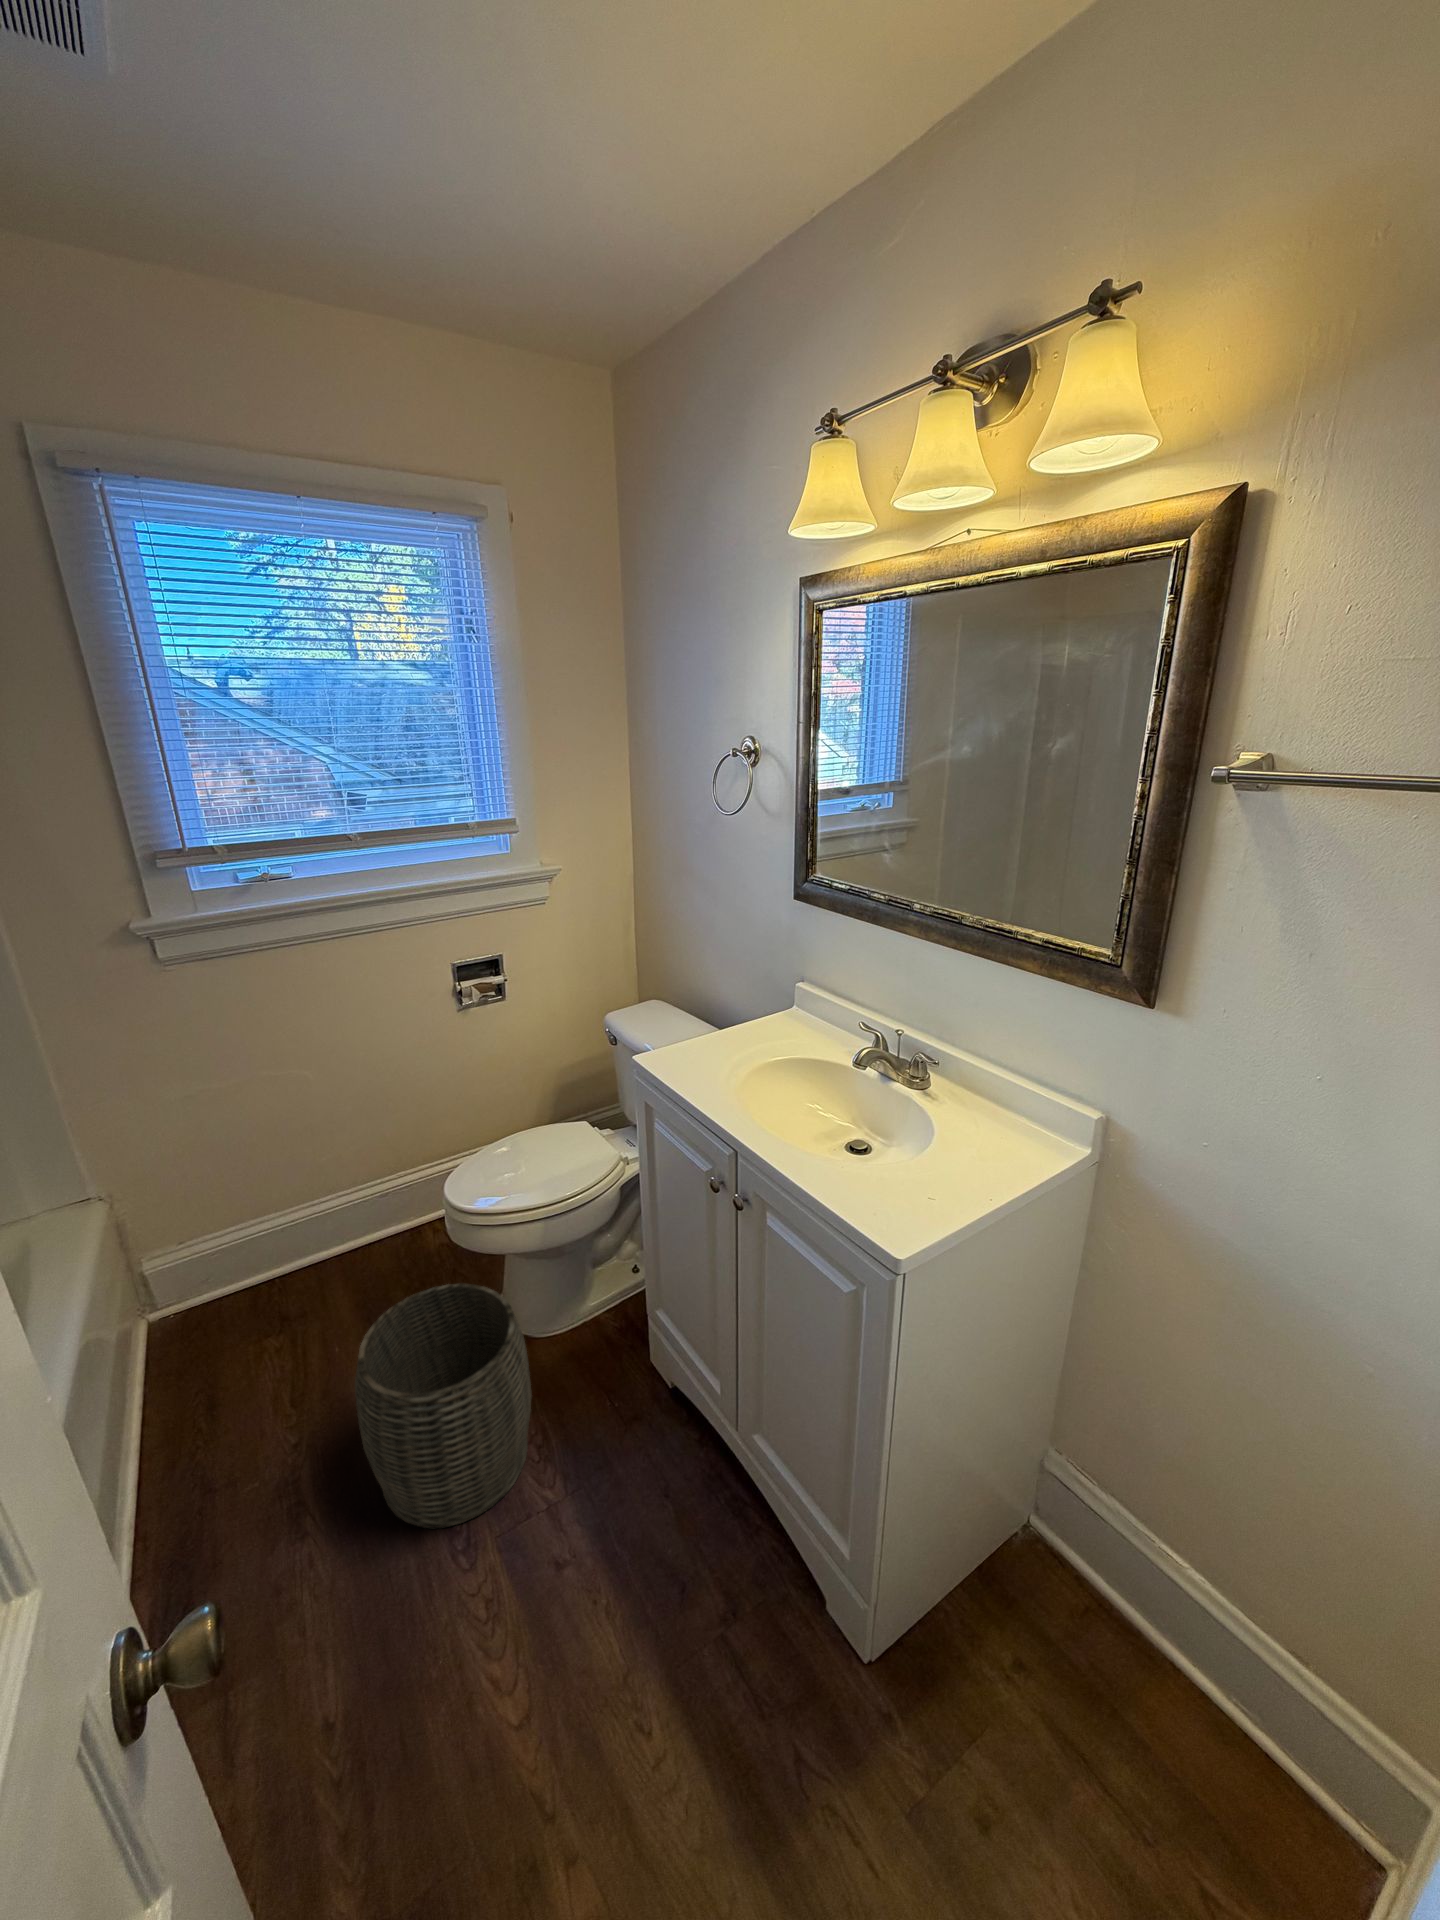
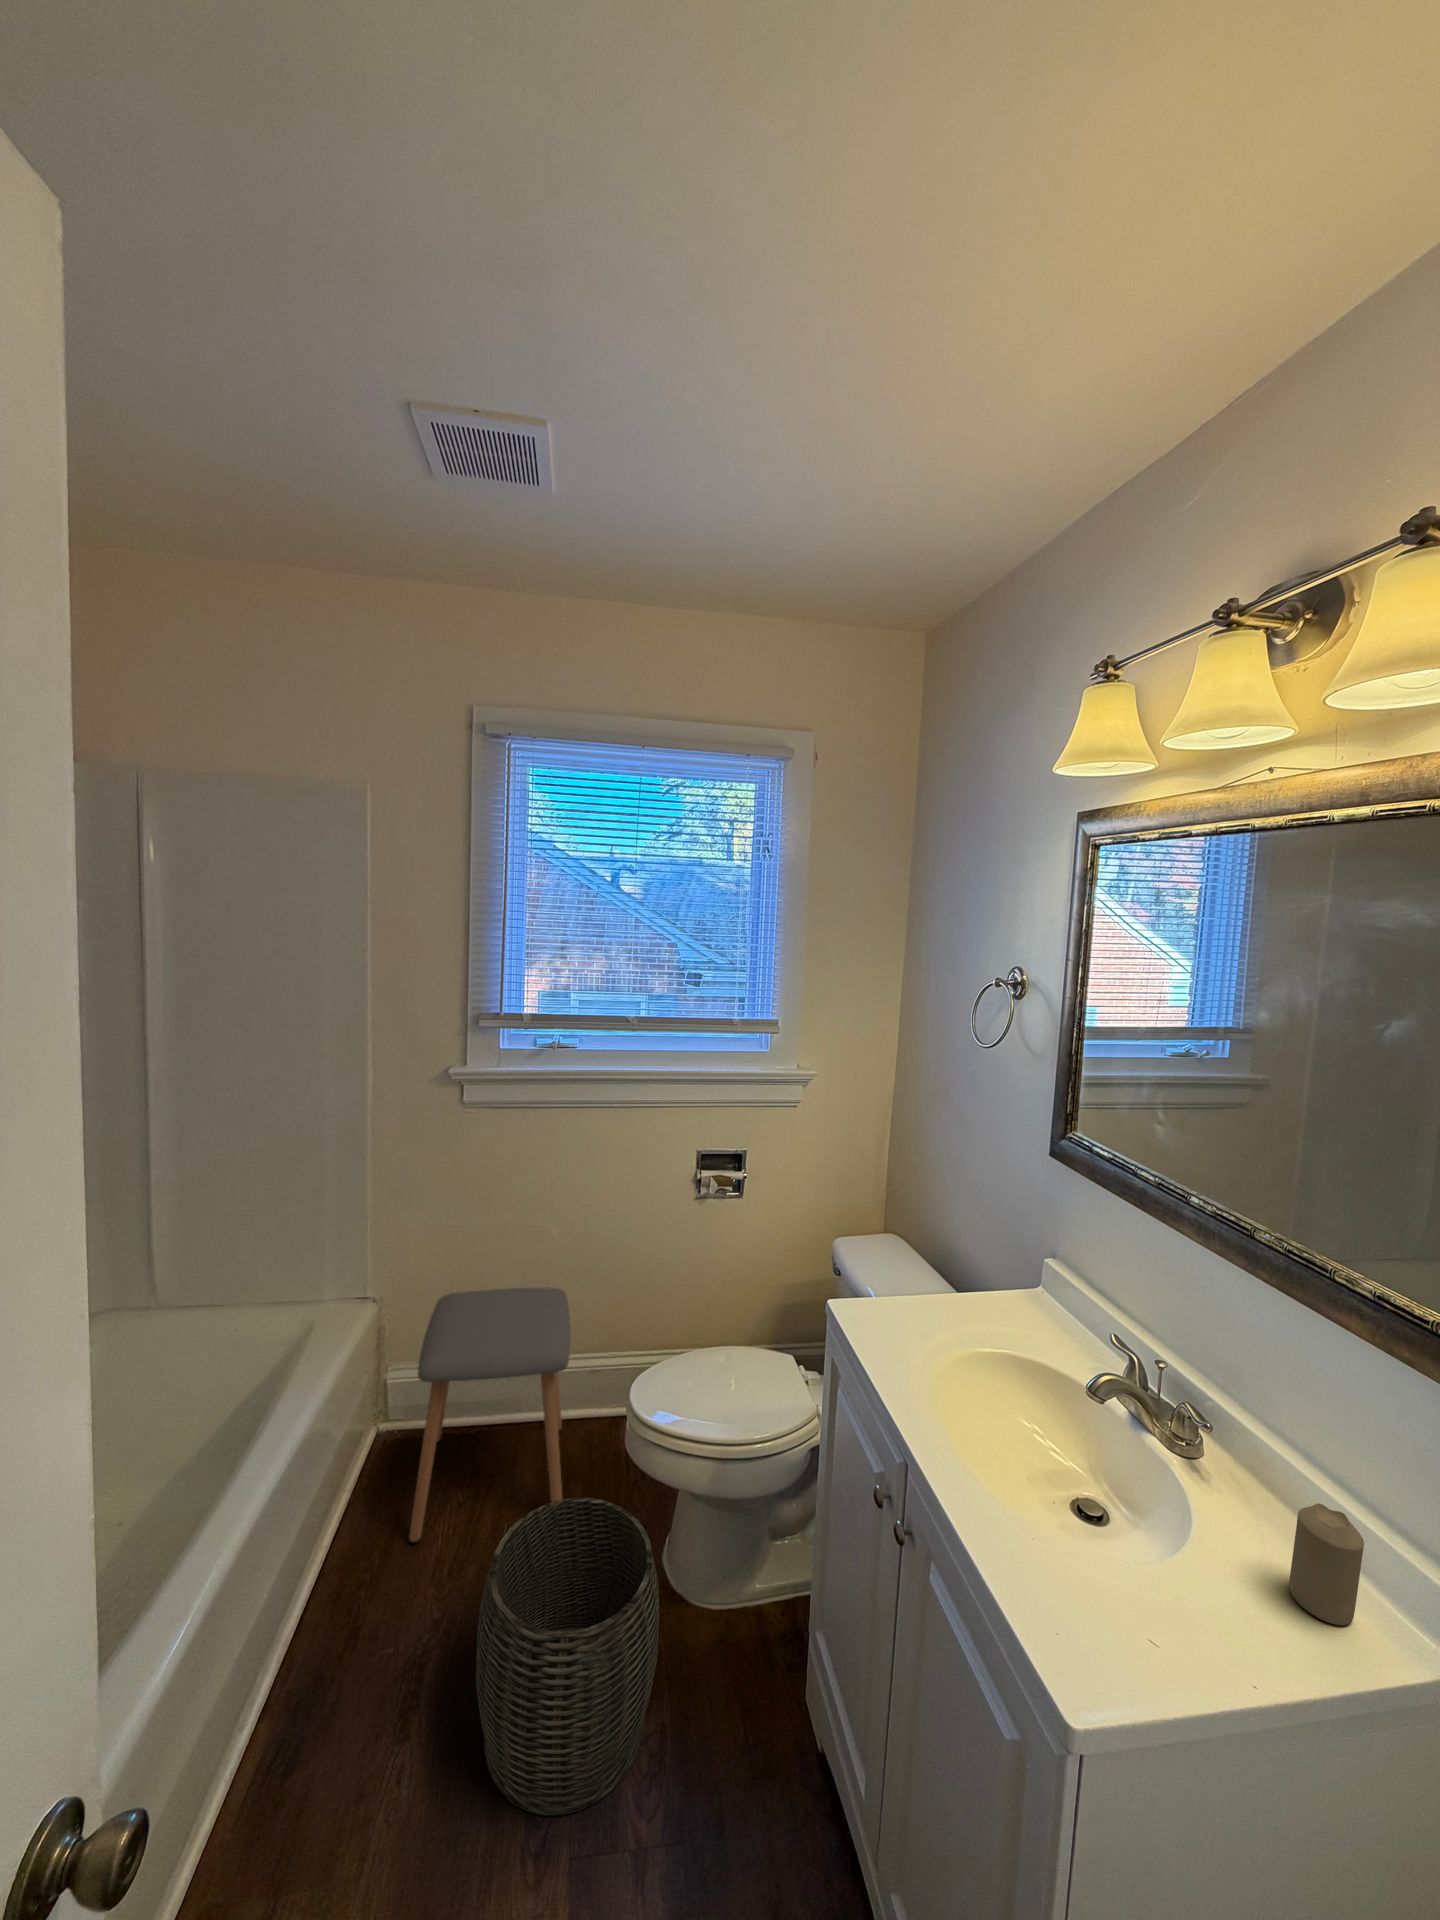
candle: none [996,1086,1039,1154] -> present [1289,1503,1364,1625]
stool: none [188,1128,395,1397] -> present [409,1287,571,1544]

